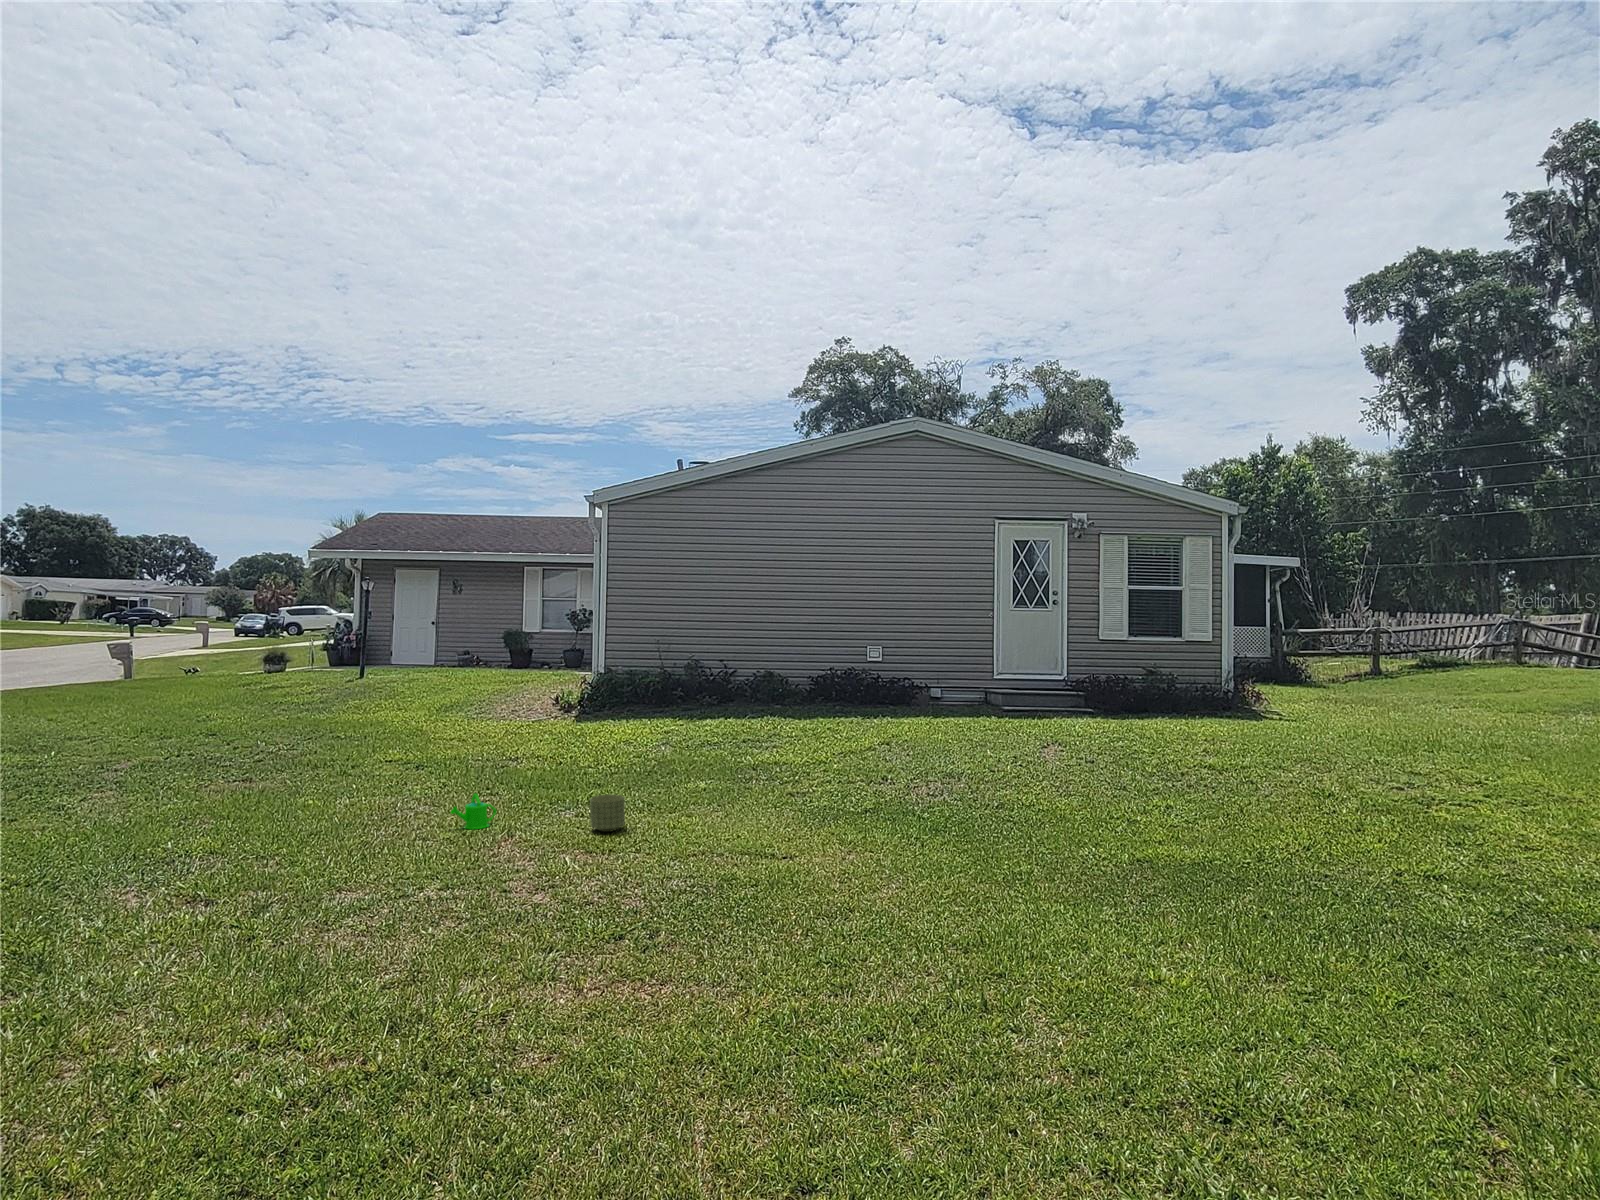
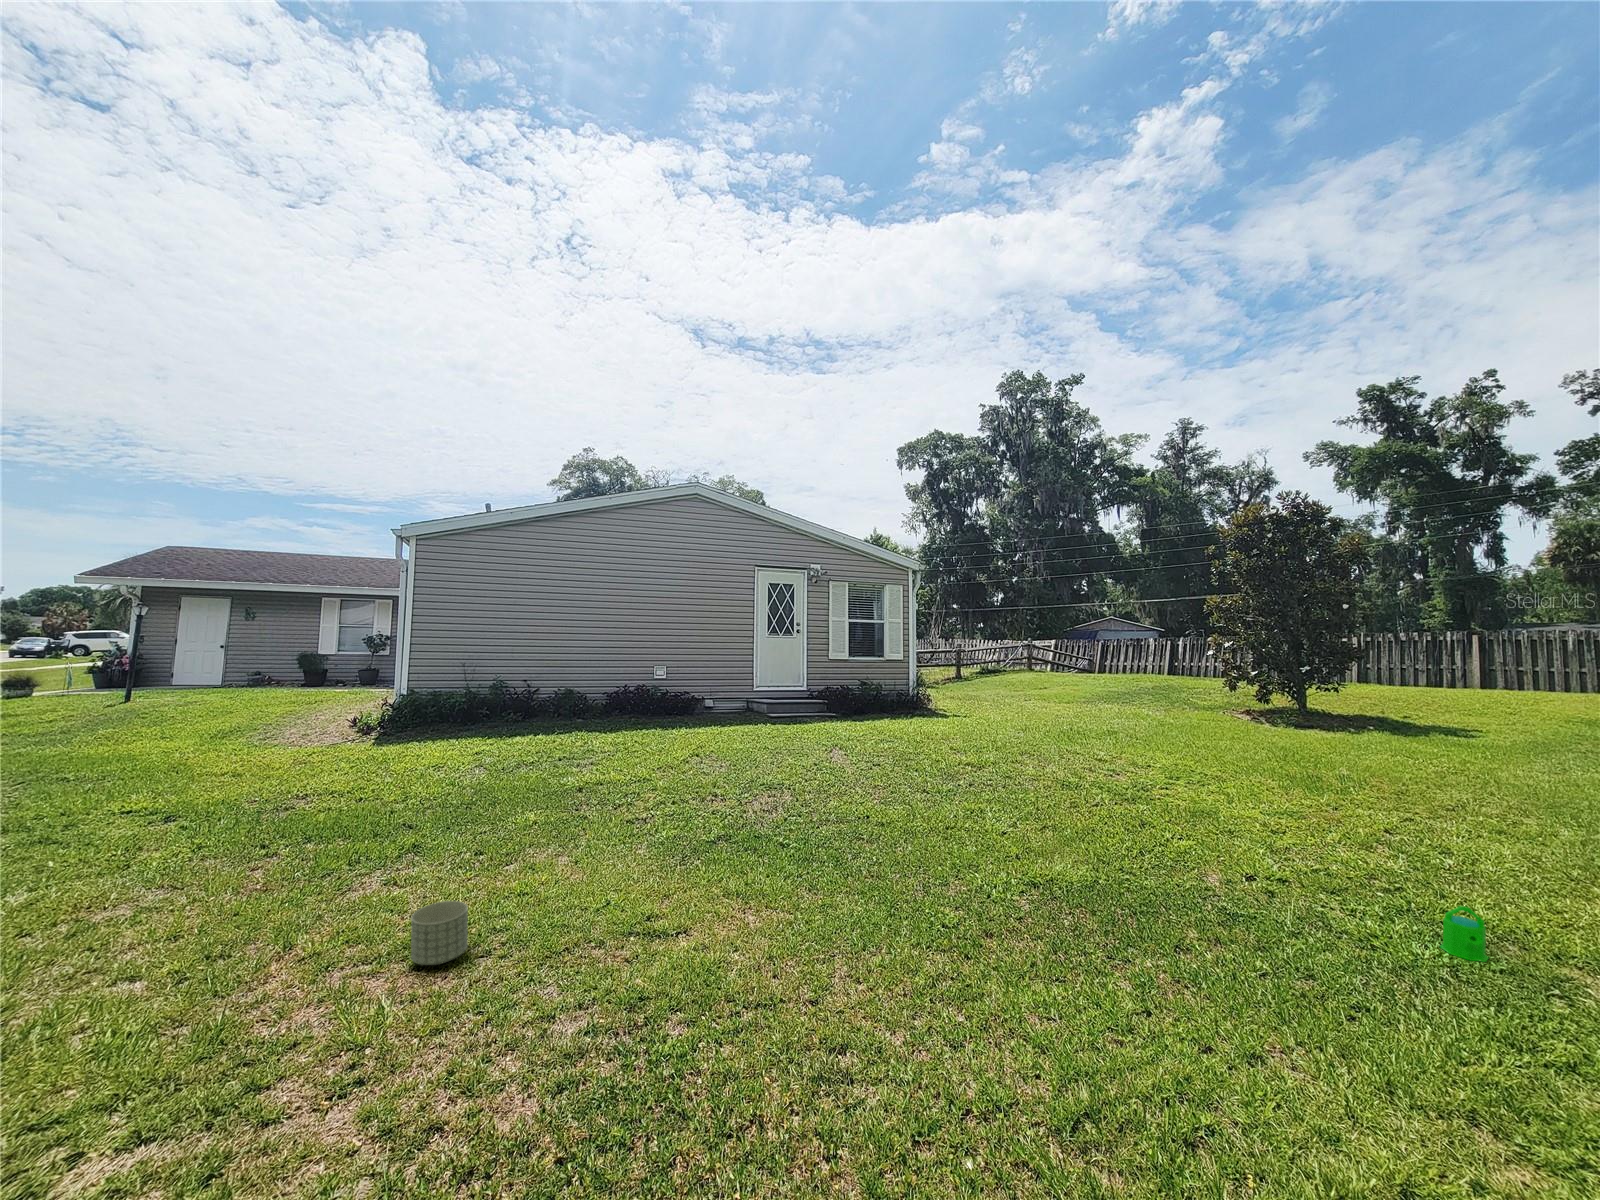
watering can: present [451,794,497,830] -> present [1440,906,1489,962]

